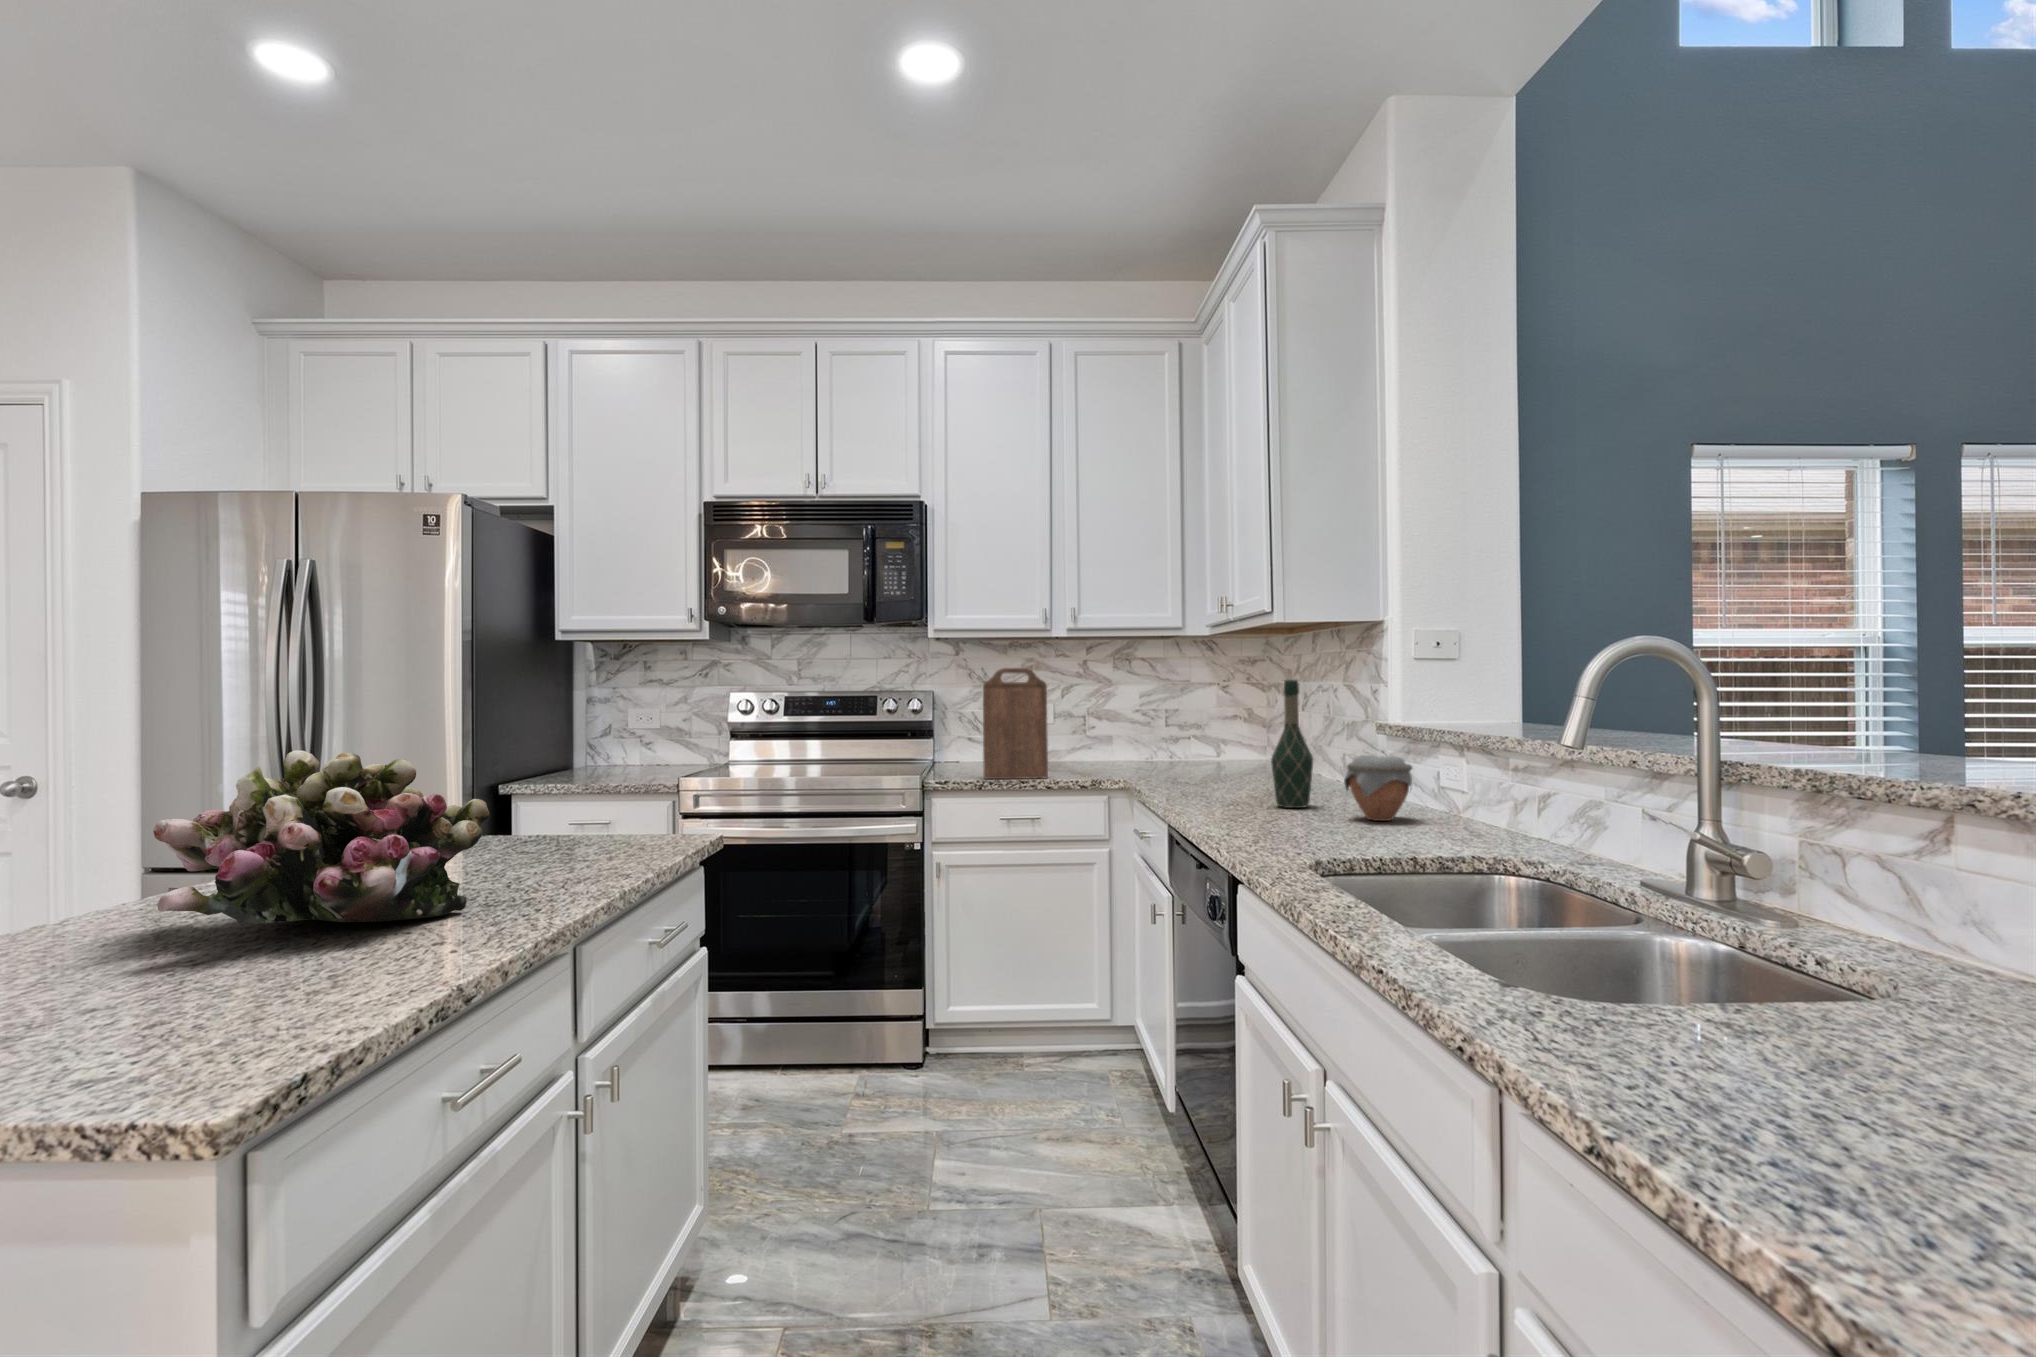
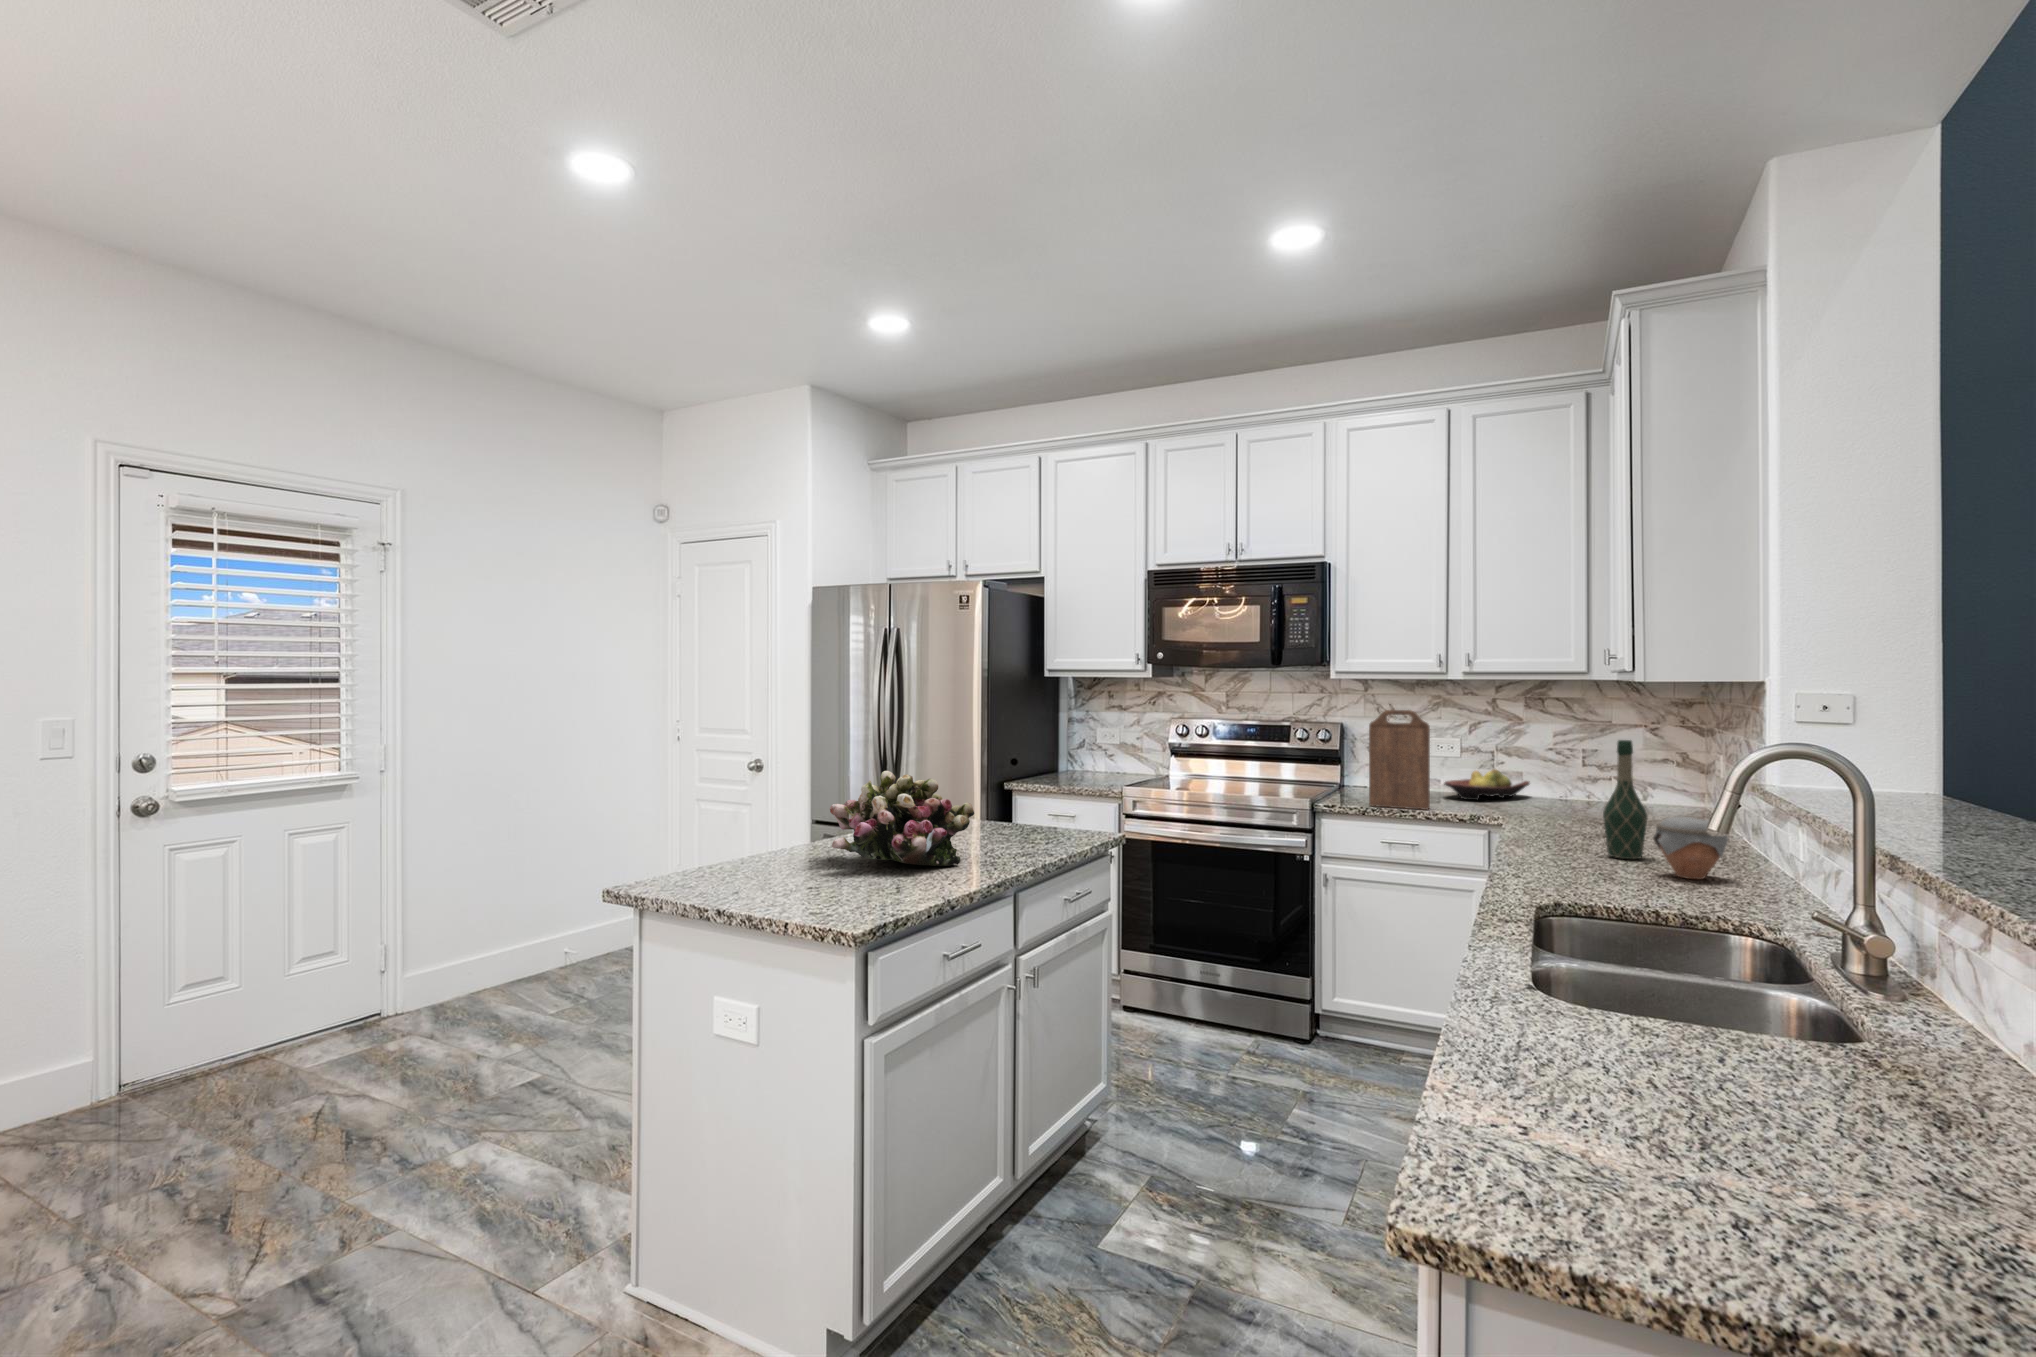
fruit bowl: none [1044,734,1119,767] -> present [1445,769,1530,800]

